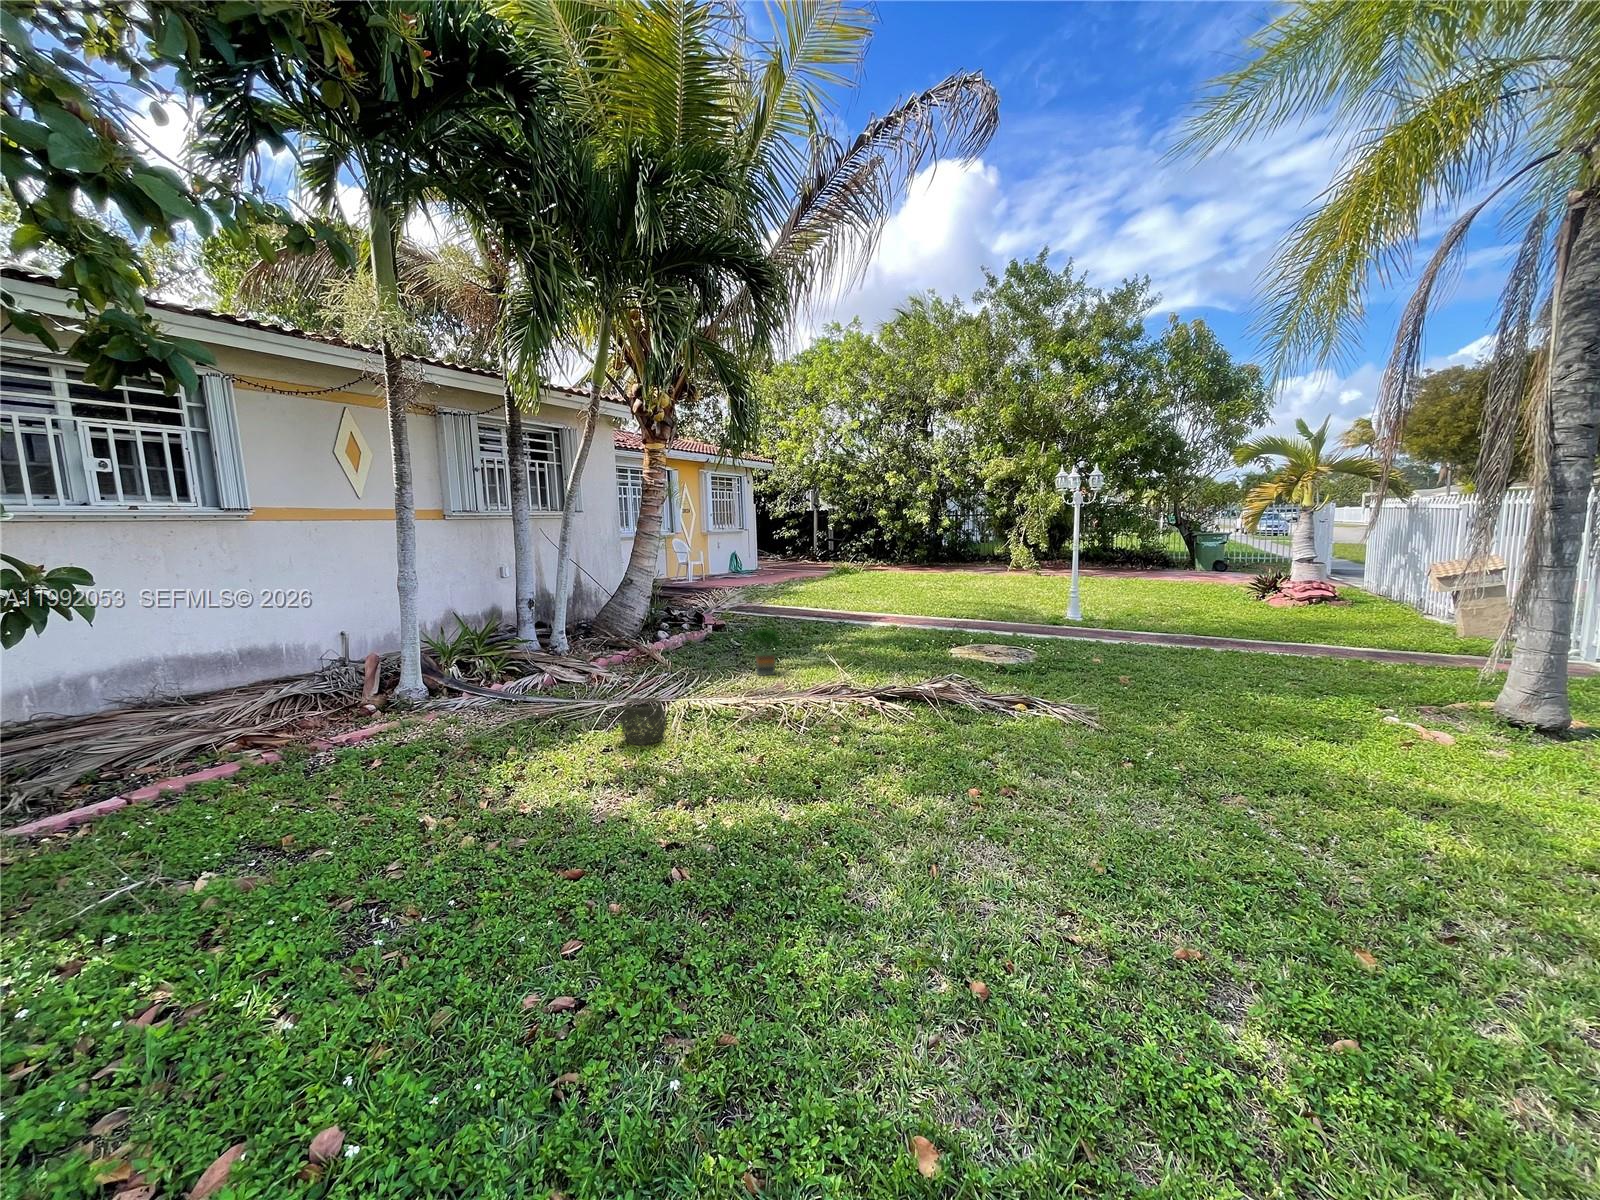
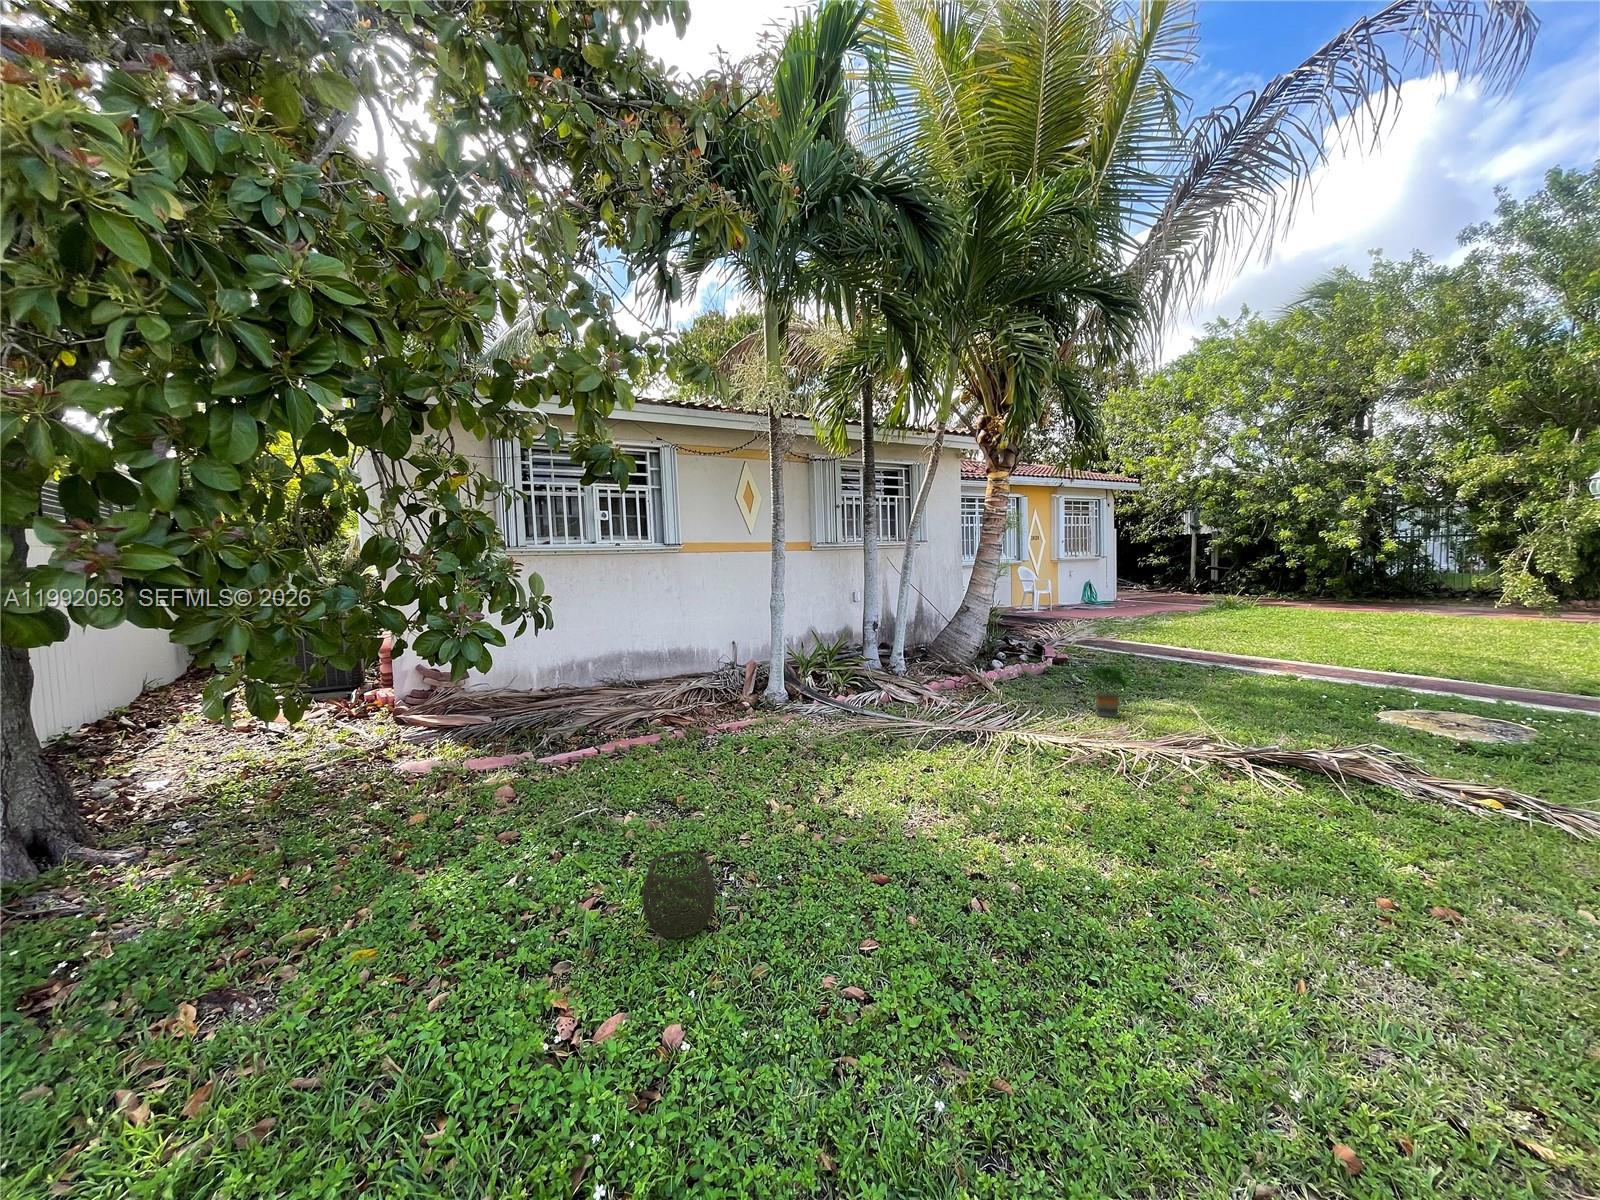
woven basket: present [621,698,666,745] -> present [642,850,716,939]

